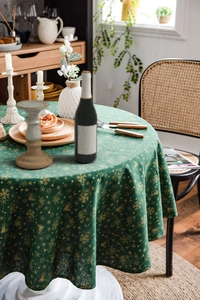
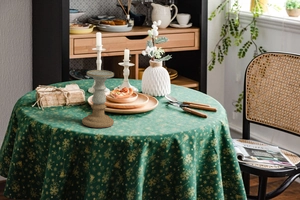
wine bottle: present [74,71,98,163] -> none [132,50,155,129]

